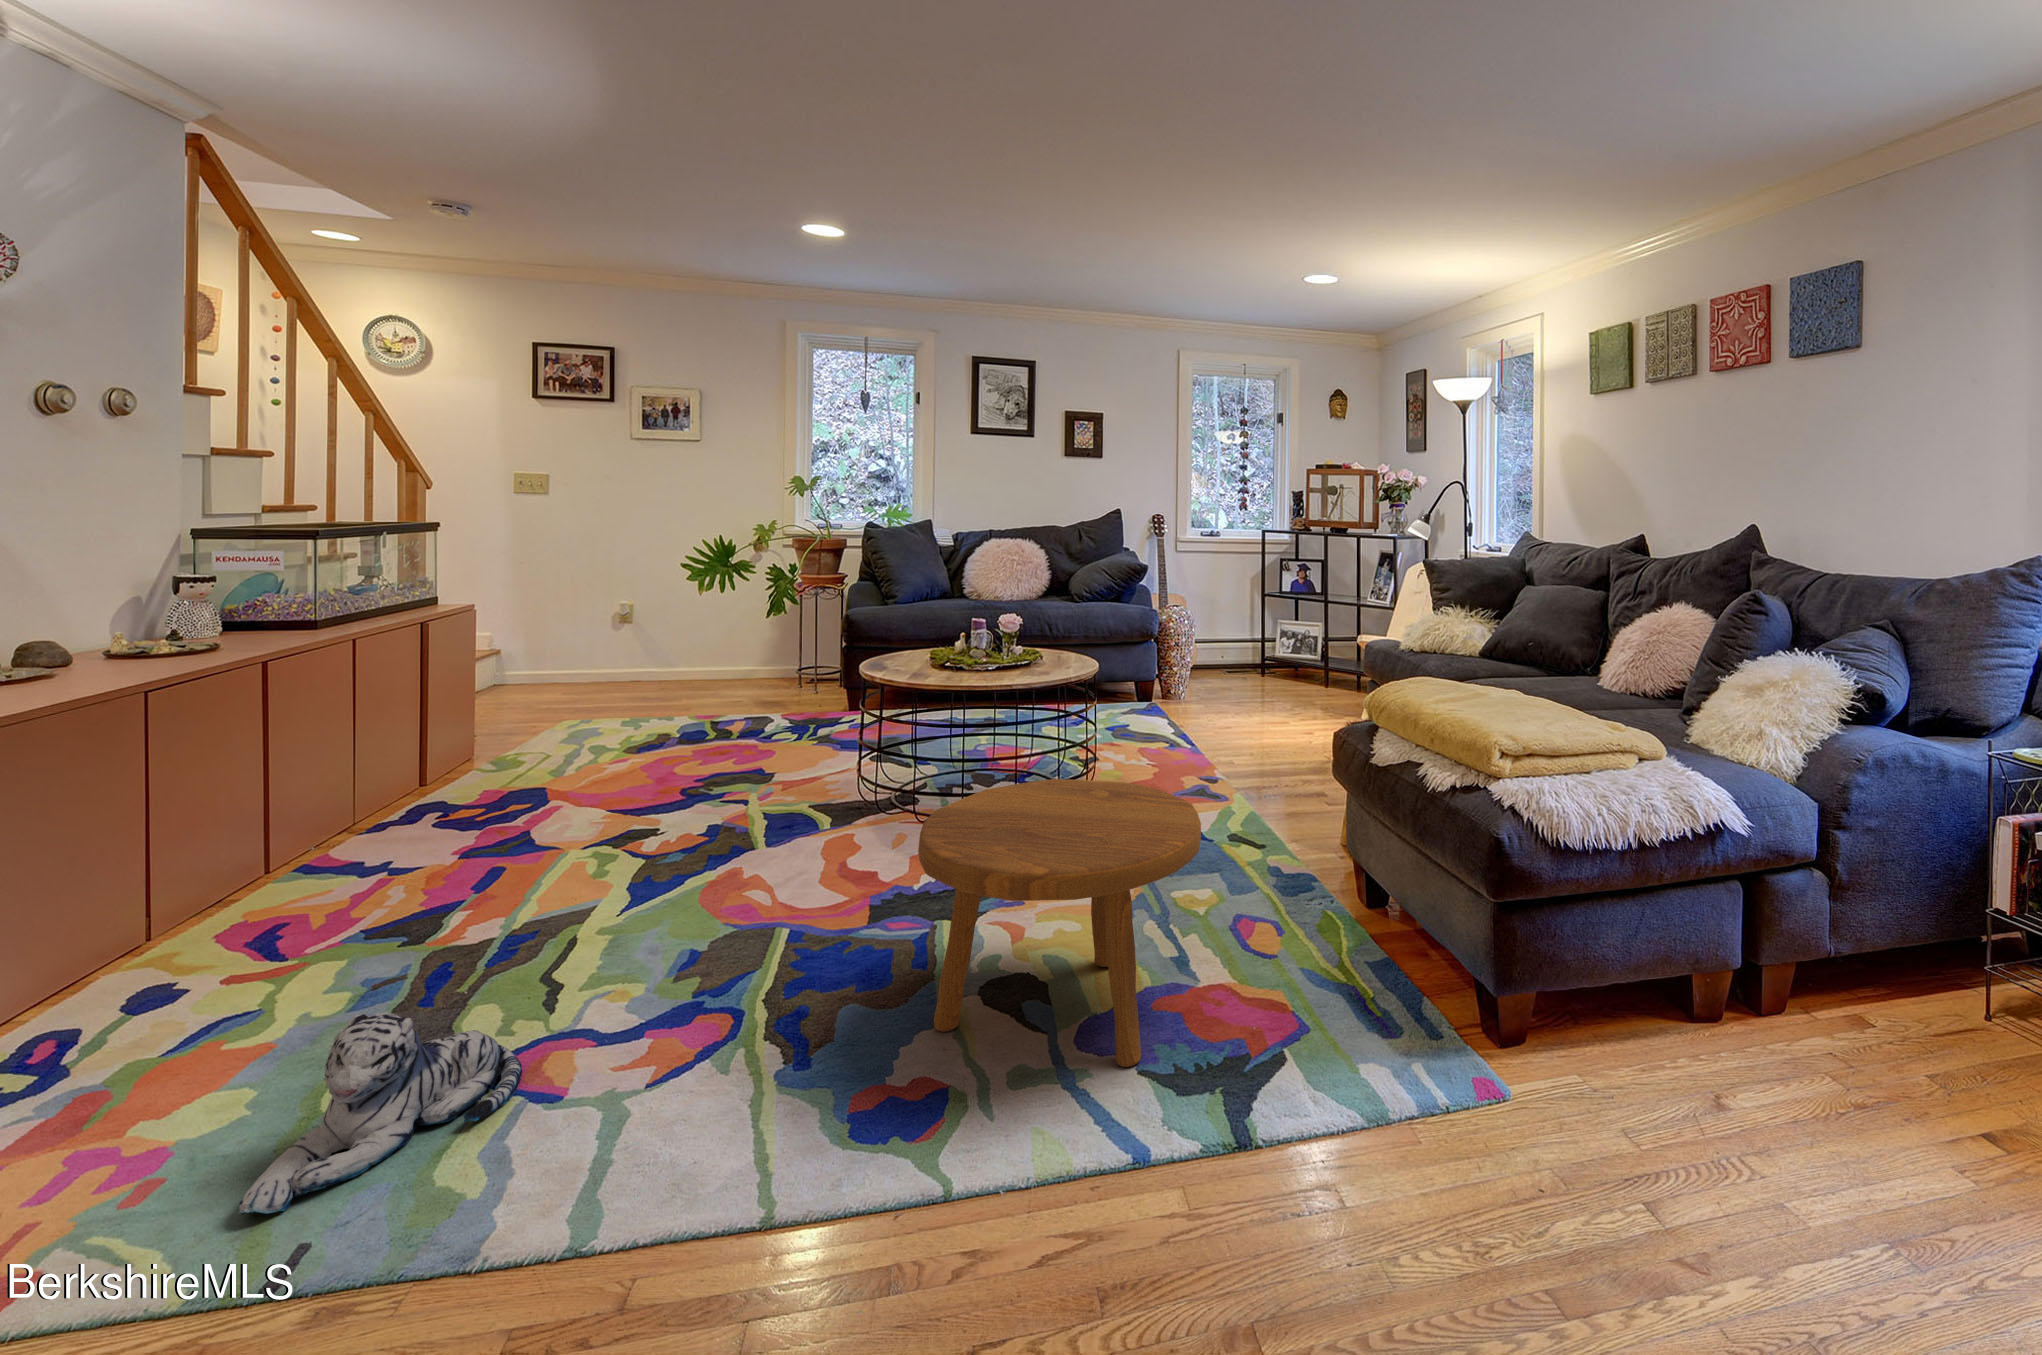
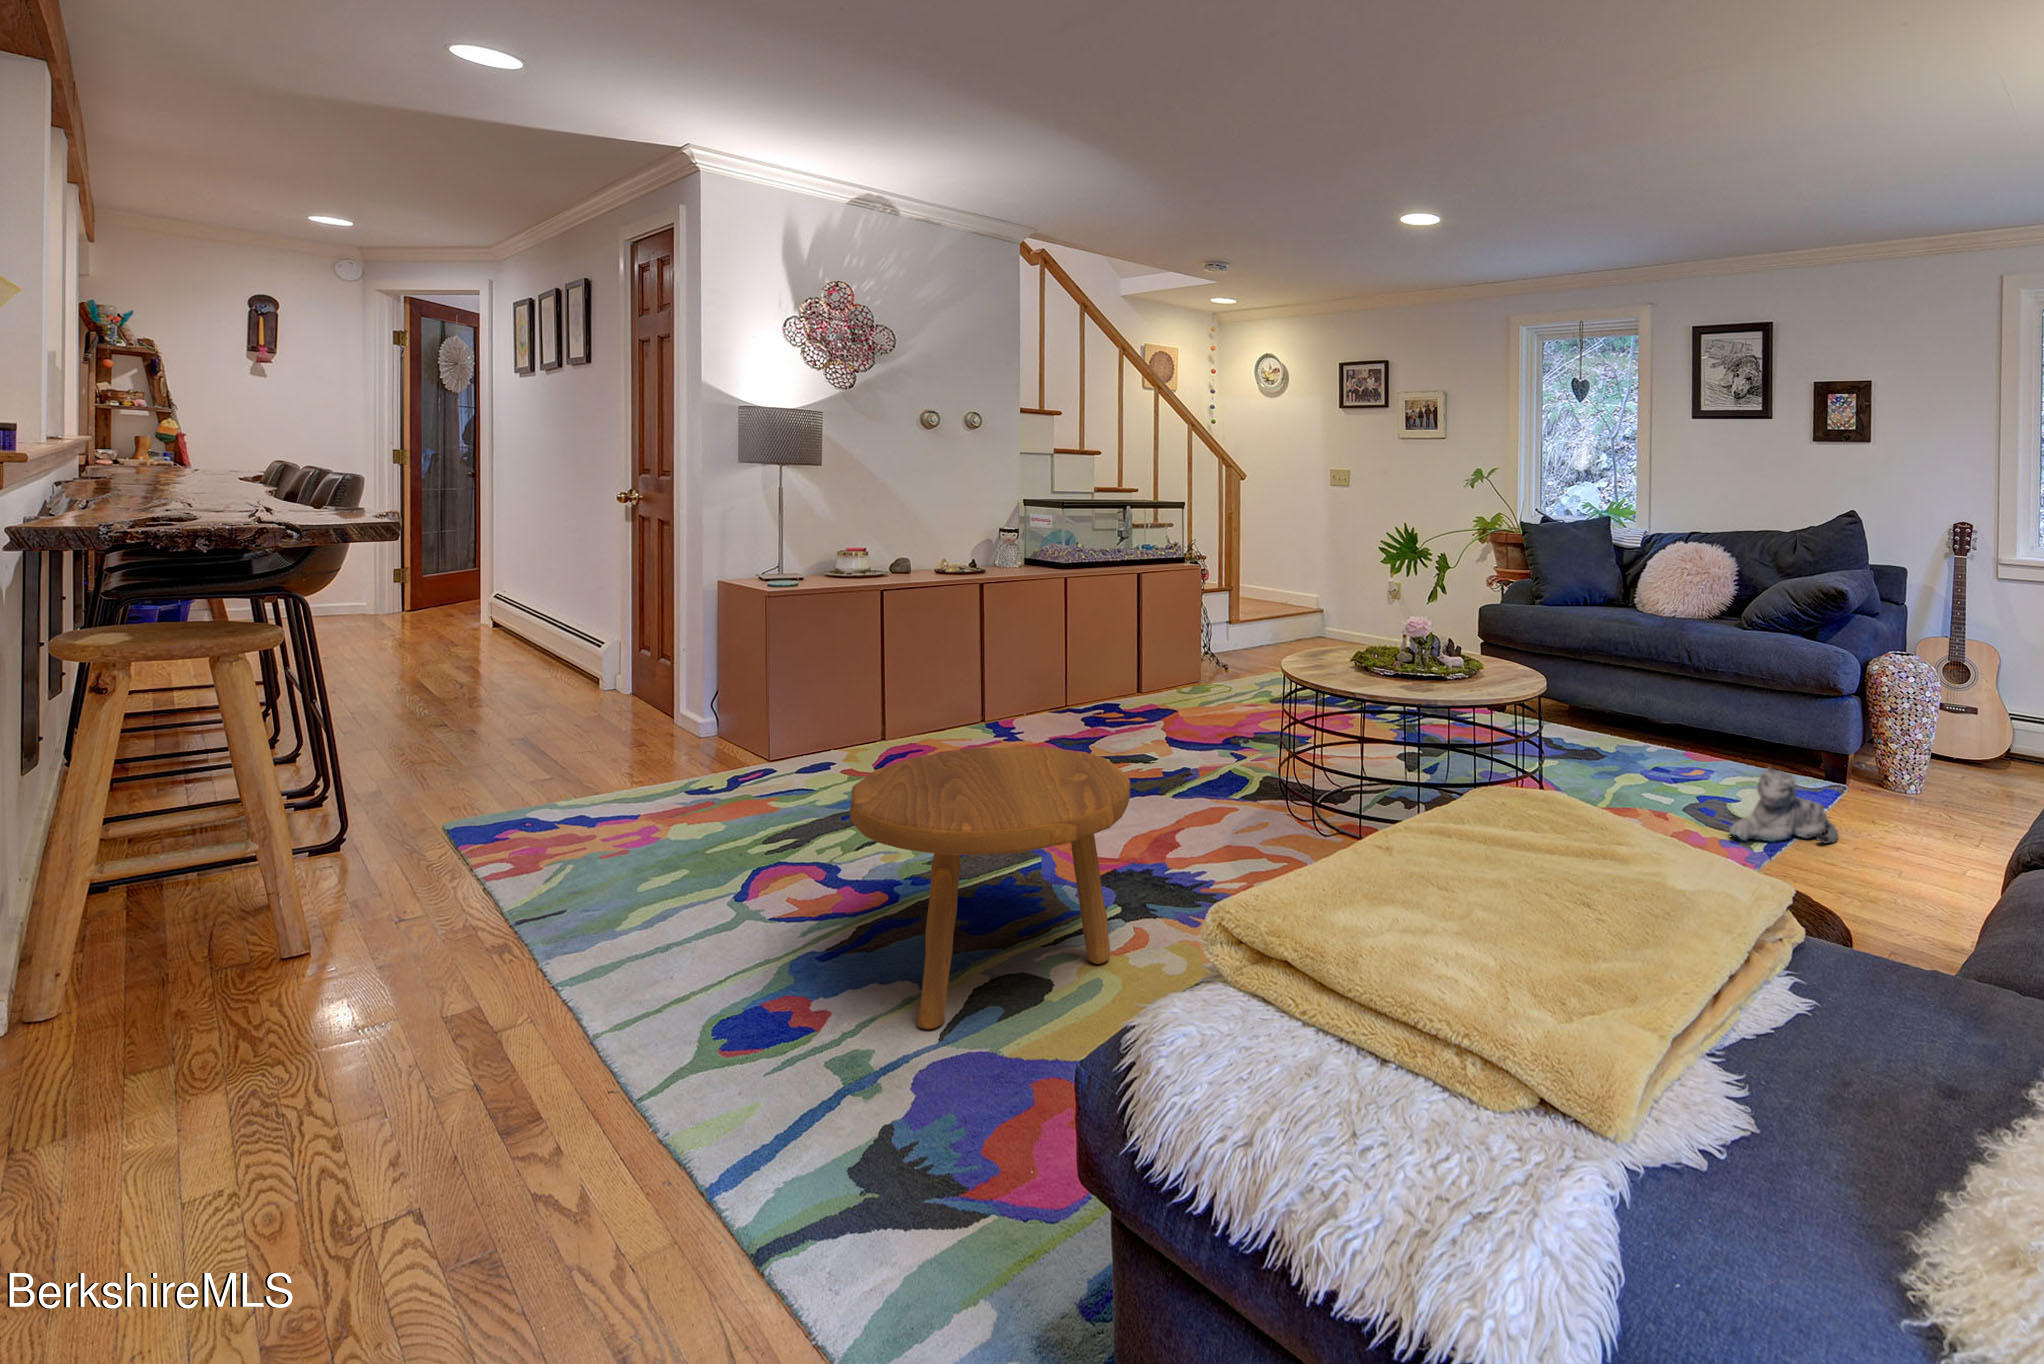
plush toy: present [239,1013,522,1215] -> present [1729,767,1838,843]

